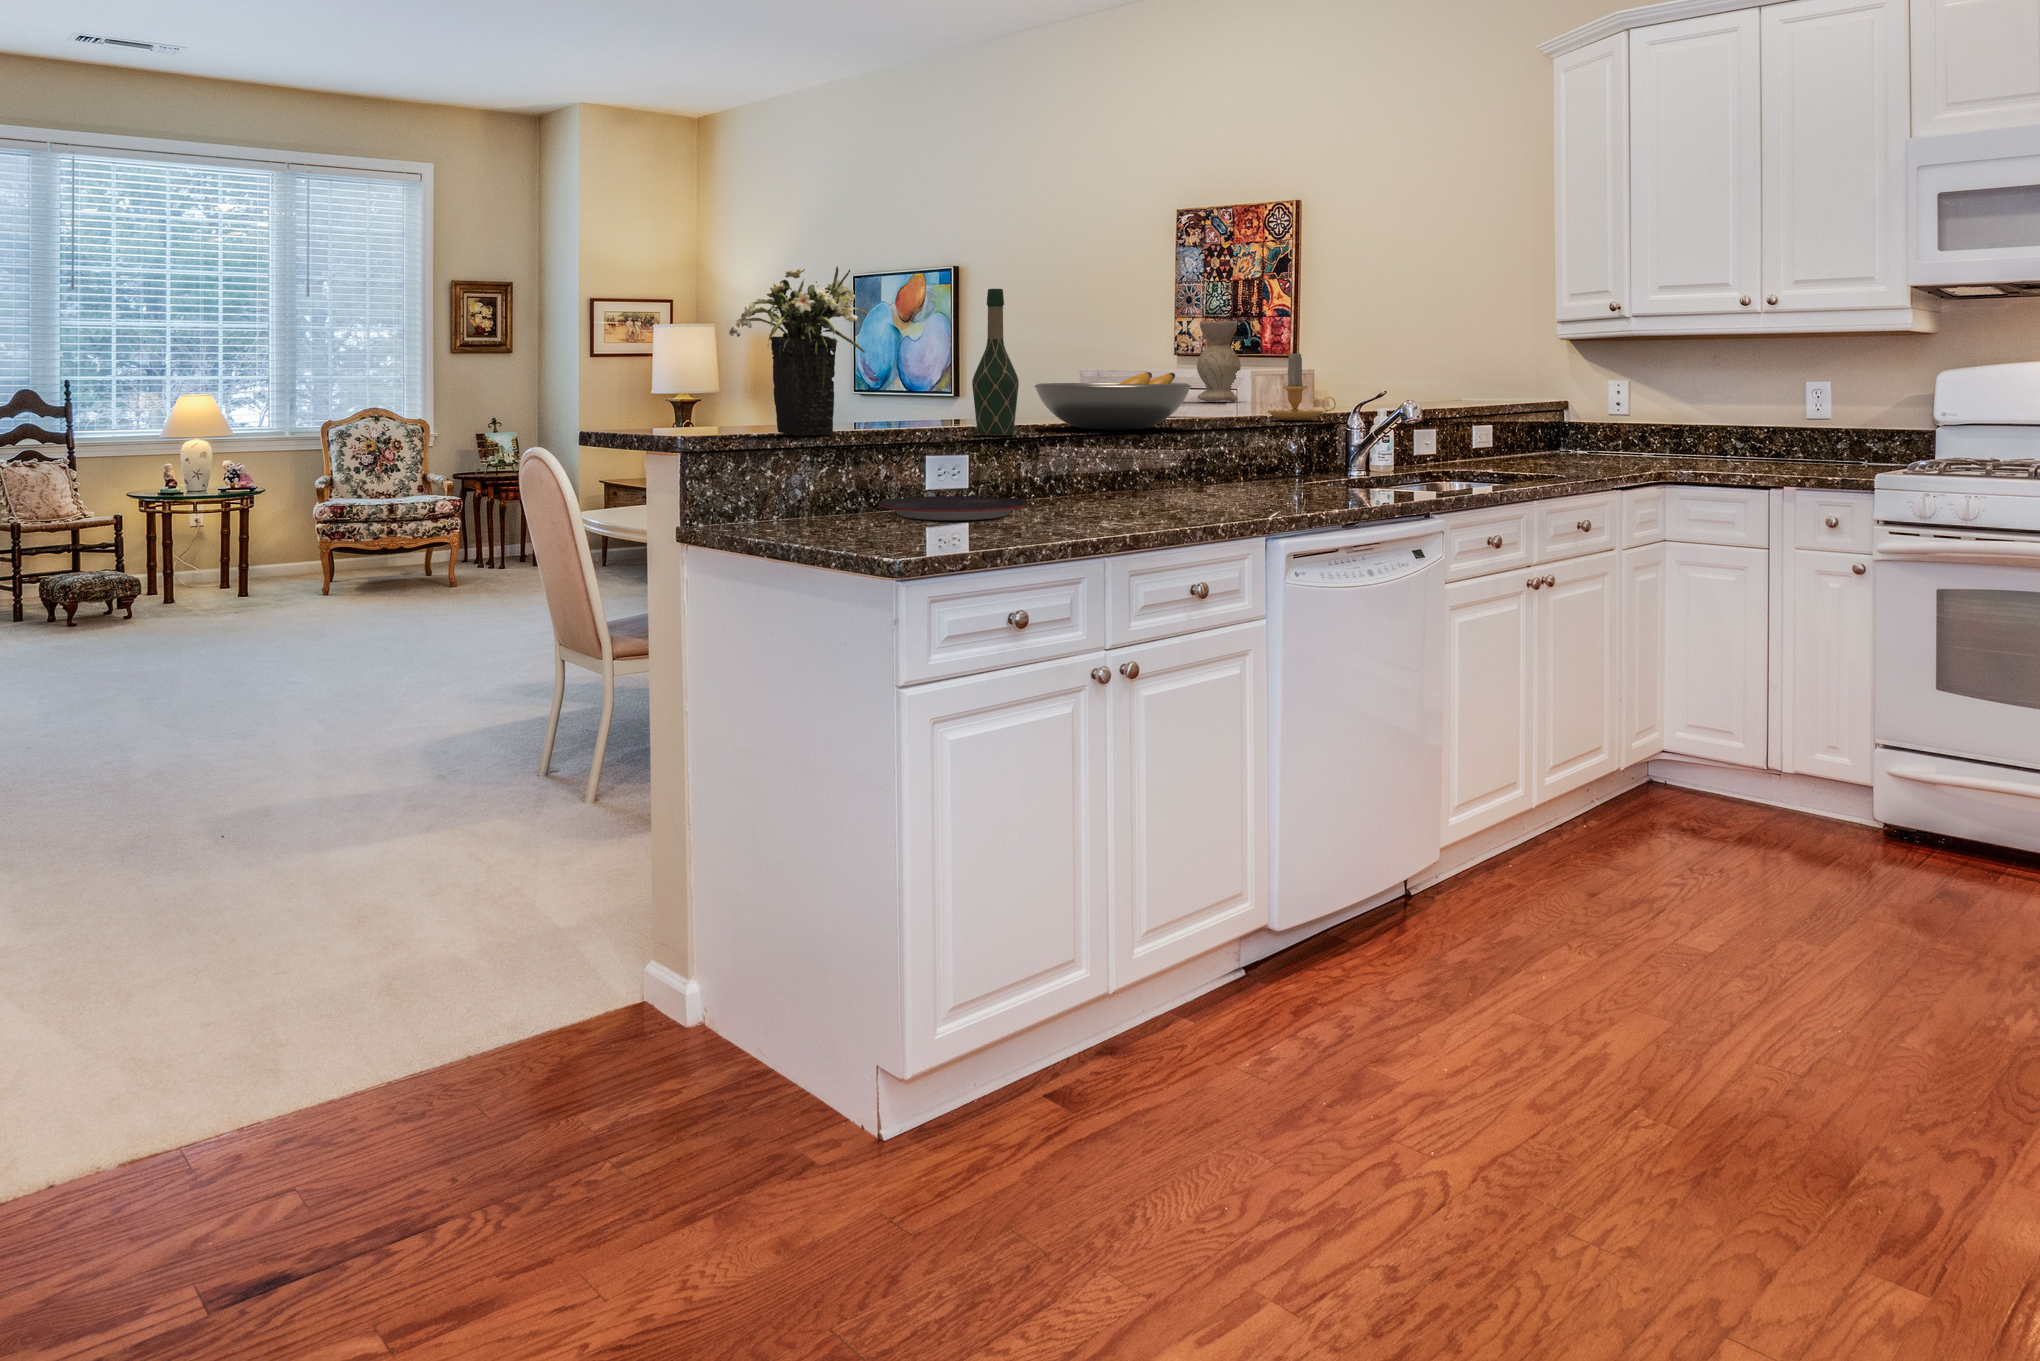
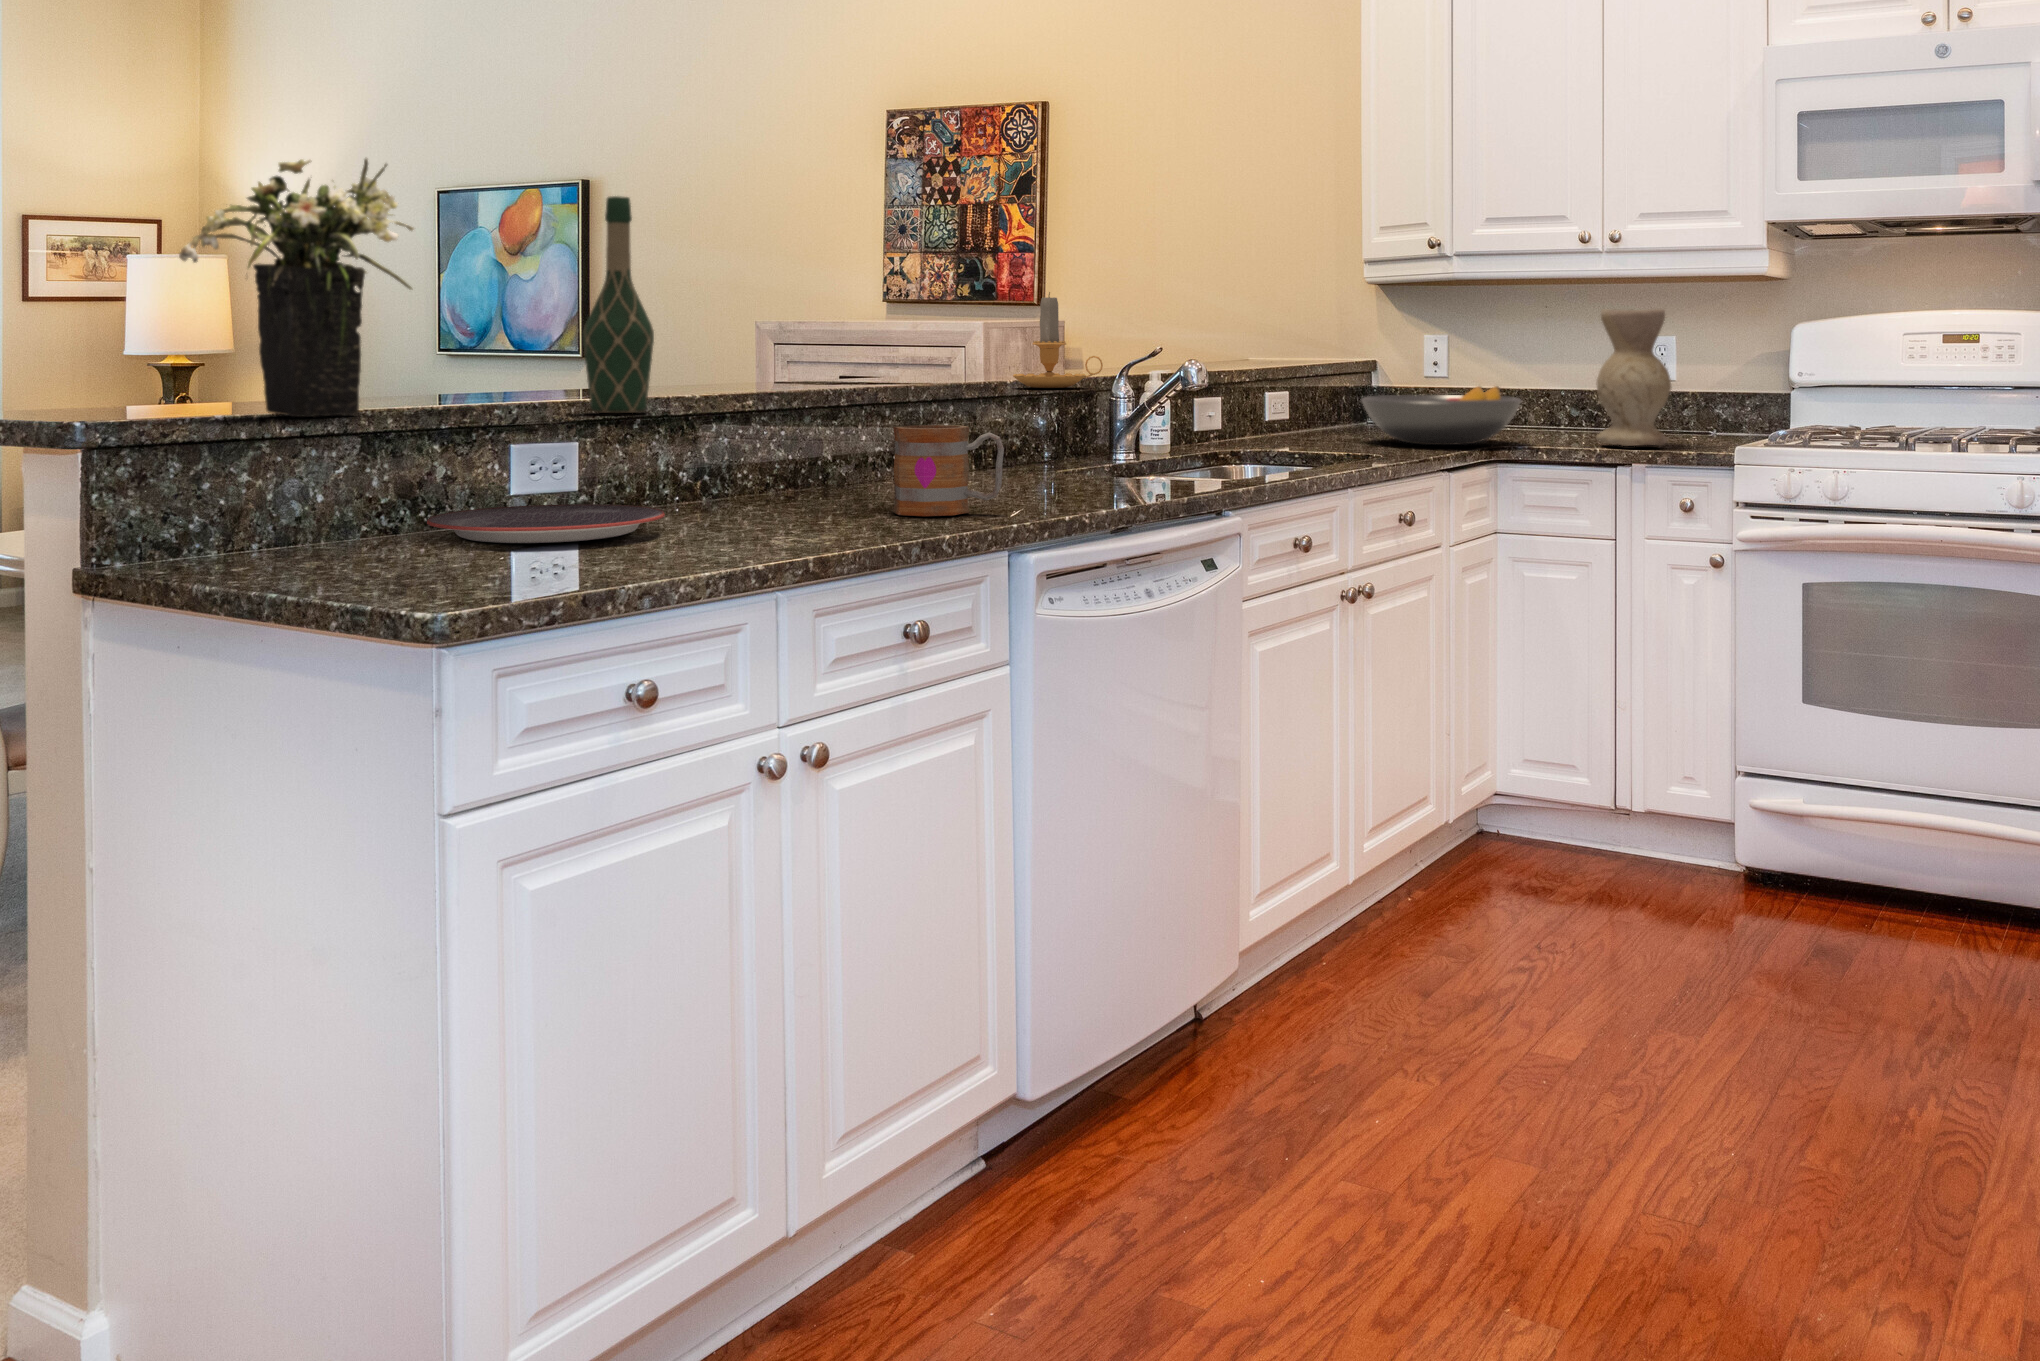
vase: present [1197,321,1241,402] -> present [1596,309,1672,446]
fruit bowl: present [1034,372,1191,430] -> present [1362,386,1521,445]
mug: none [1181,446,1261,511] -> present [893,425,1004,516]

